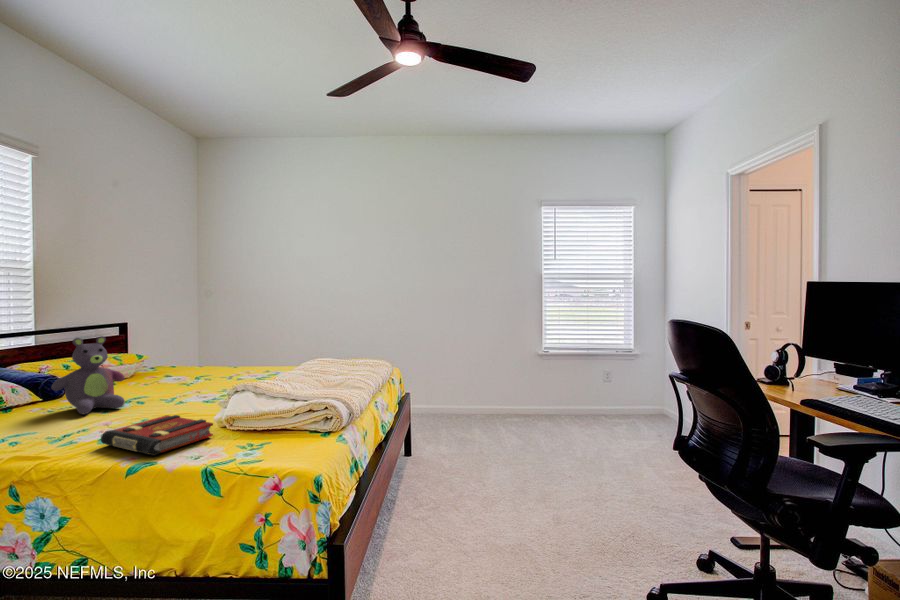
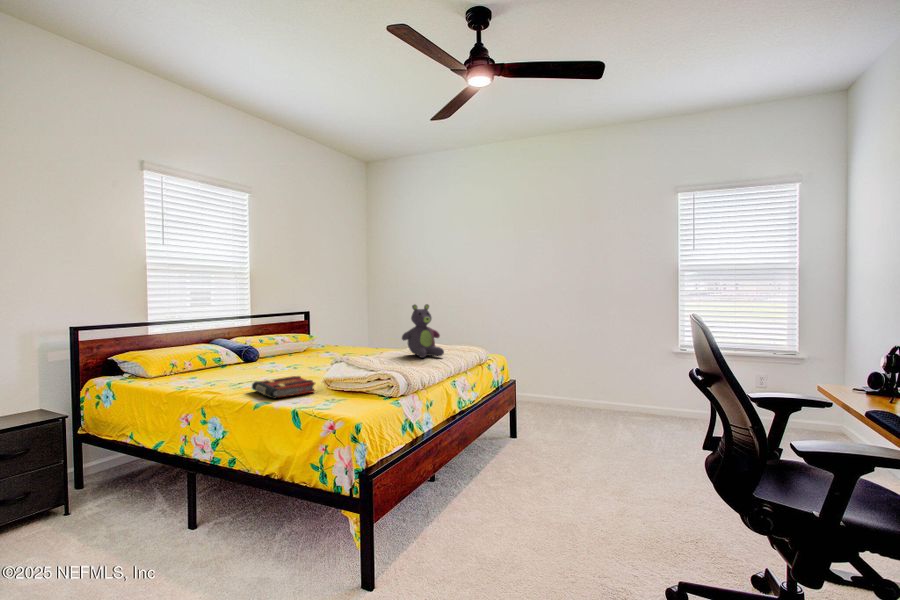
stuffed bear: present [51,336,125,414] -> present [402,304,444,358]

